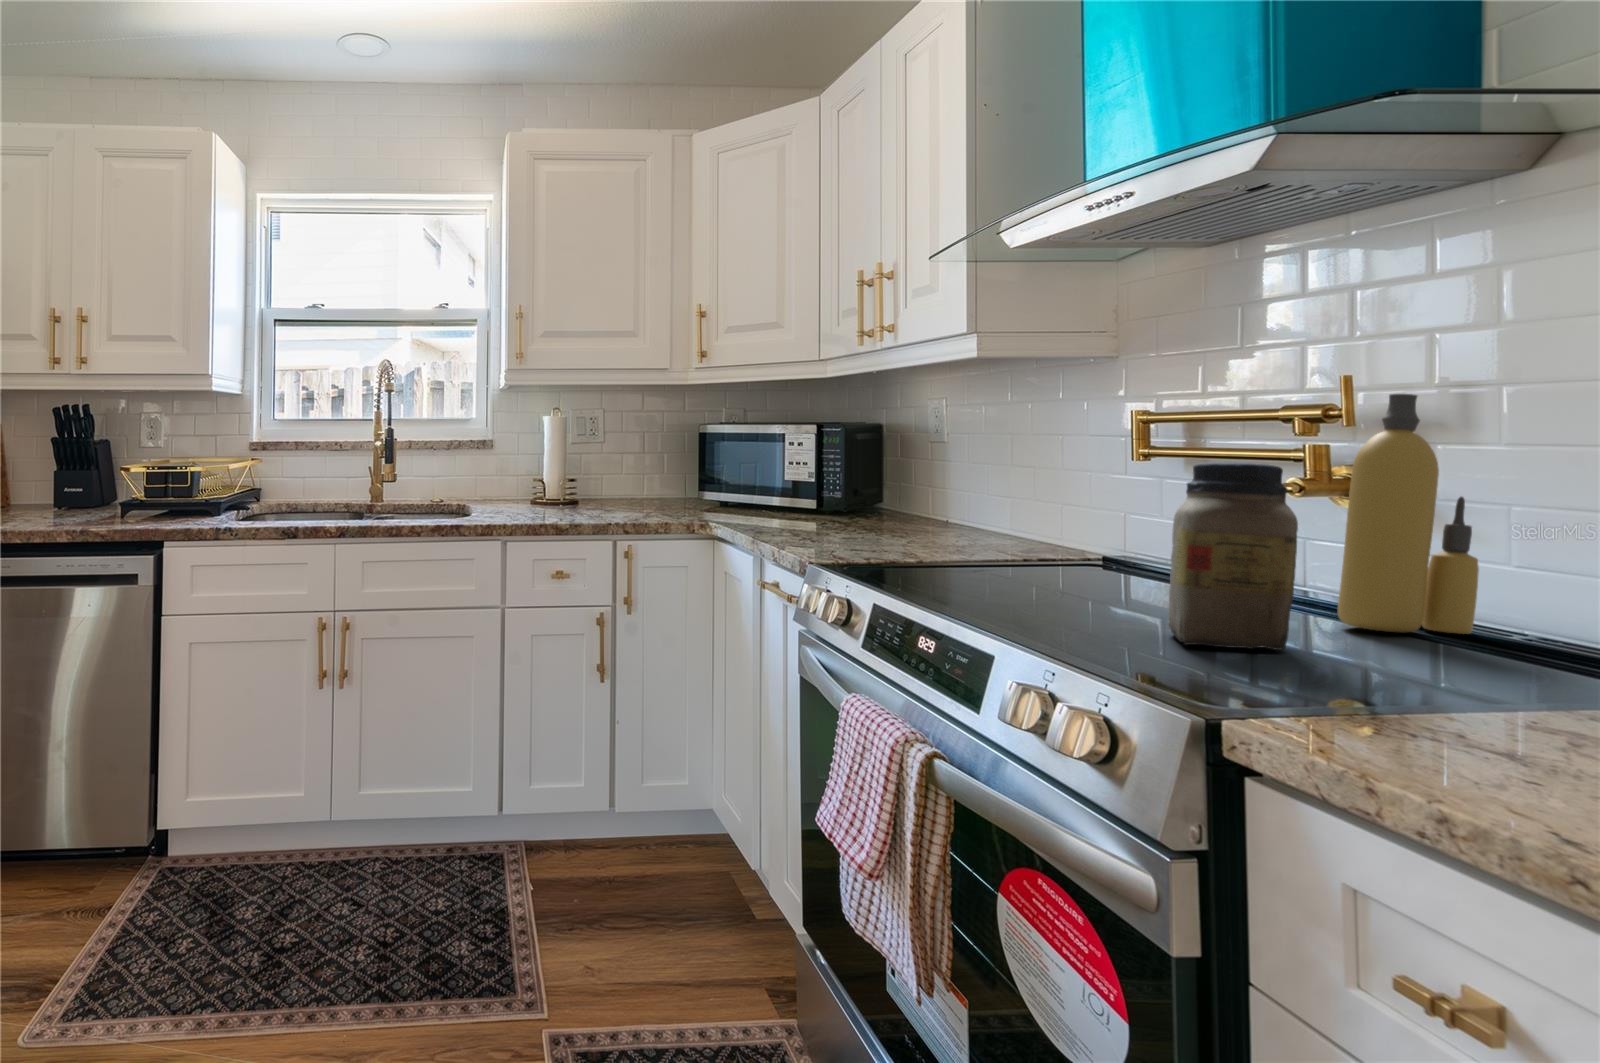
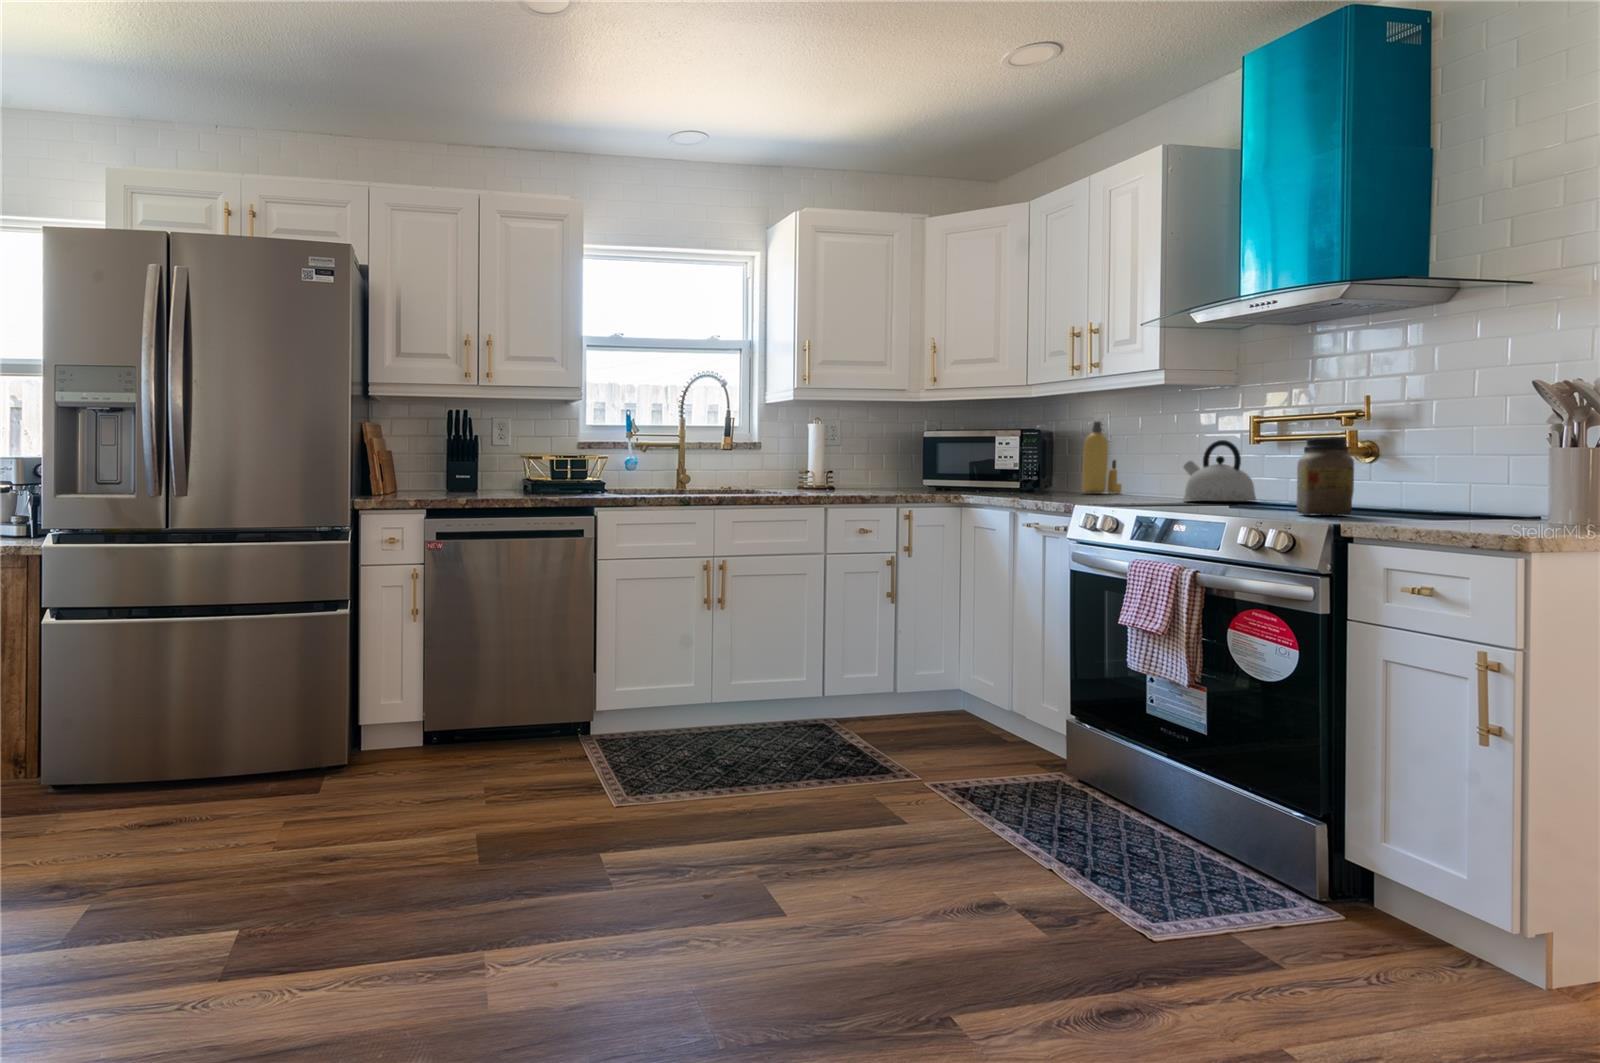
bottle: present [1338,394,1479,634] -> present [1082,421,1122,493]
kettle: none [1016,452,1146,567] -> present [1184,440,1257,501]

